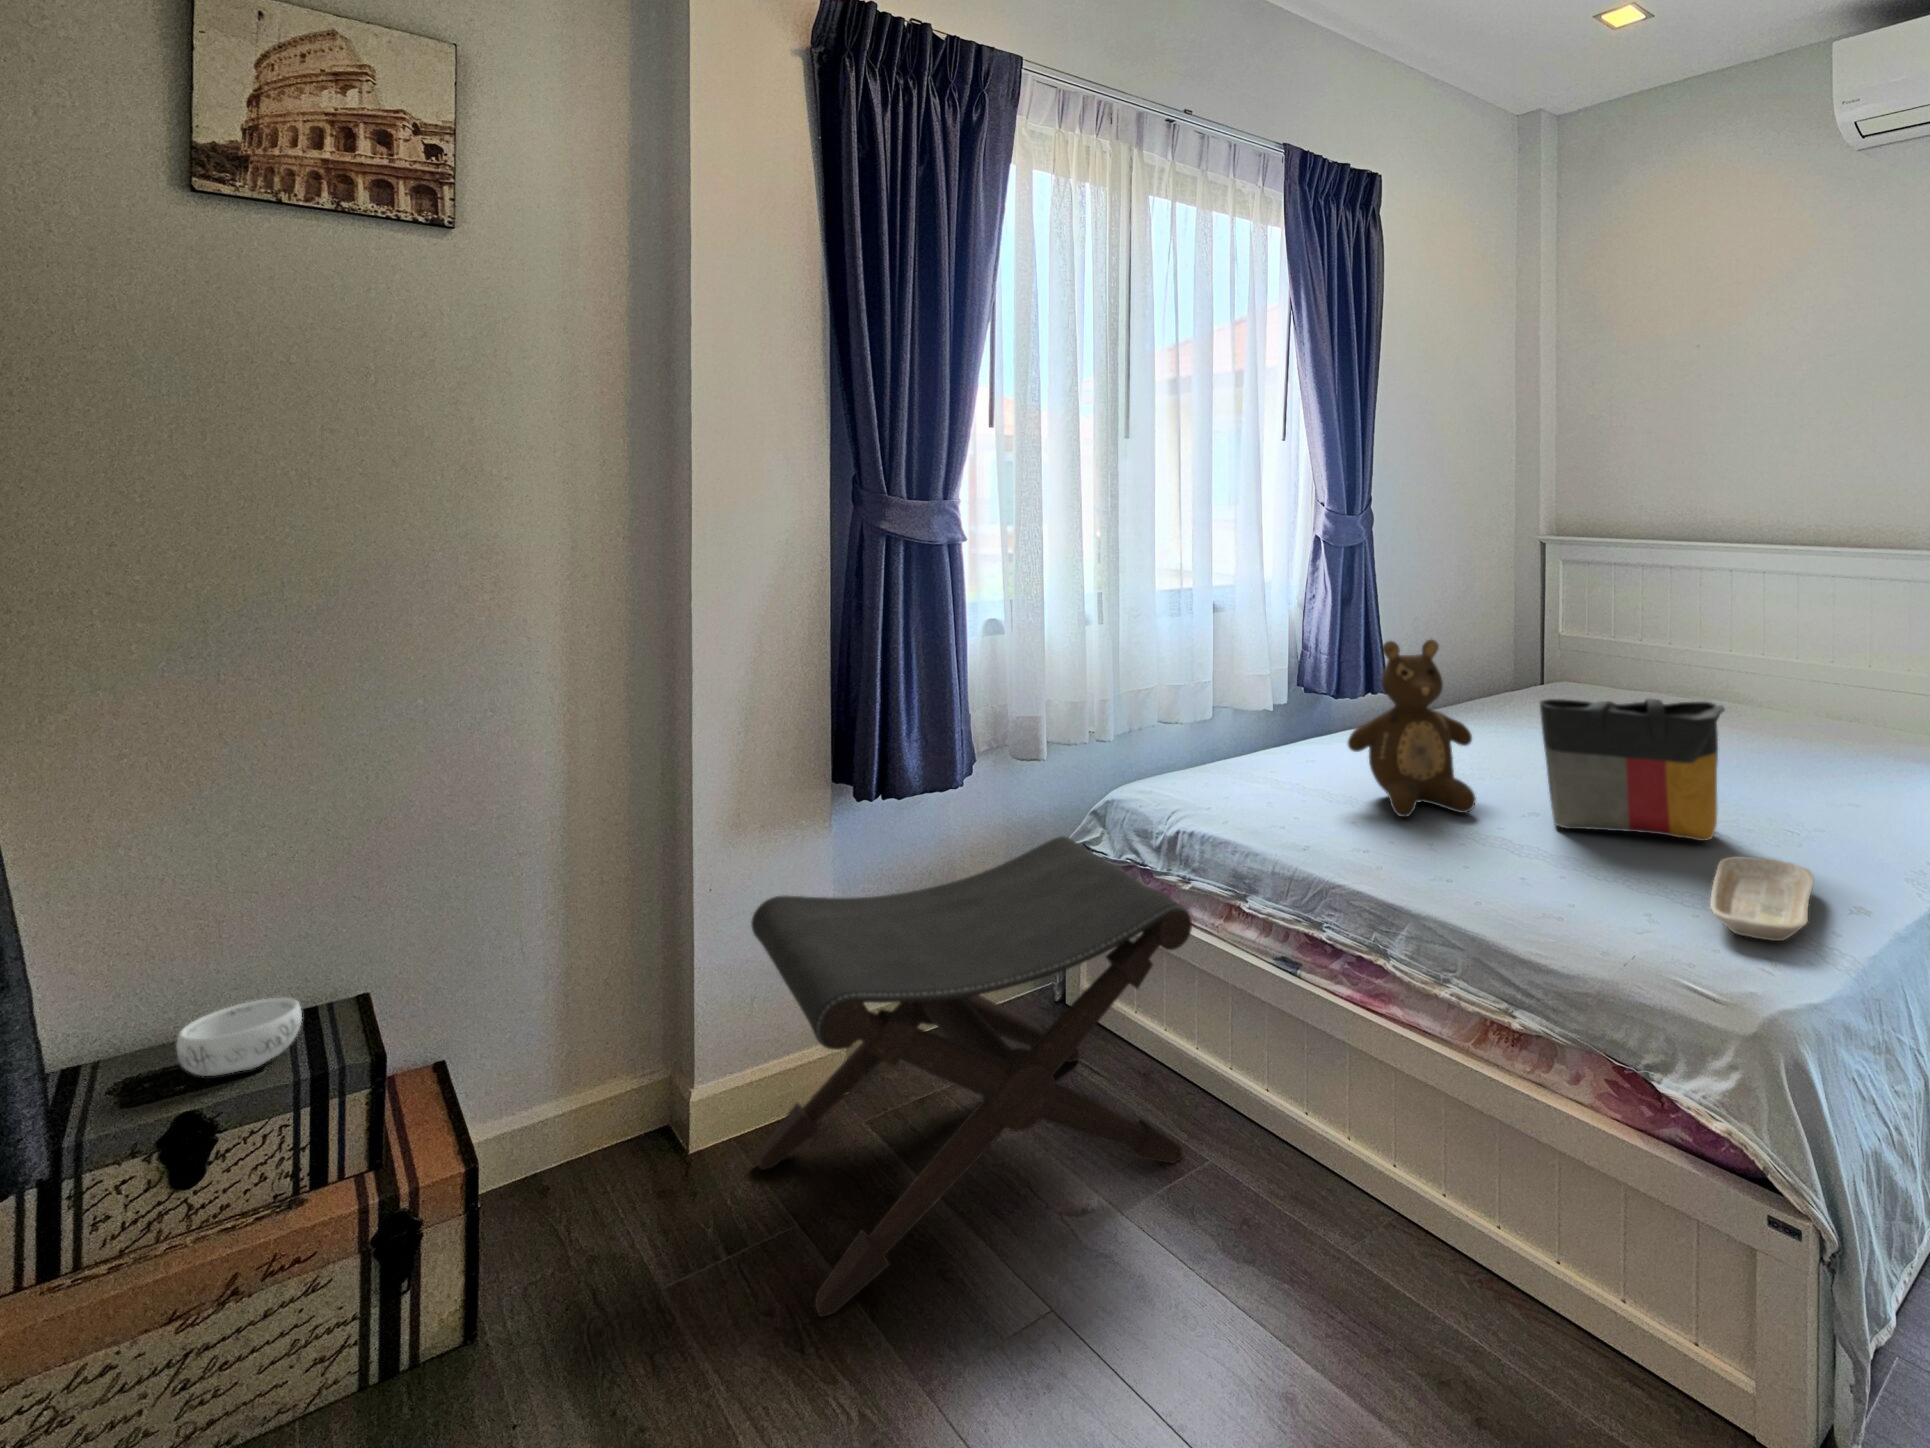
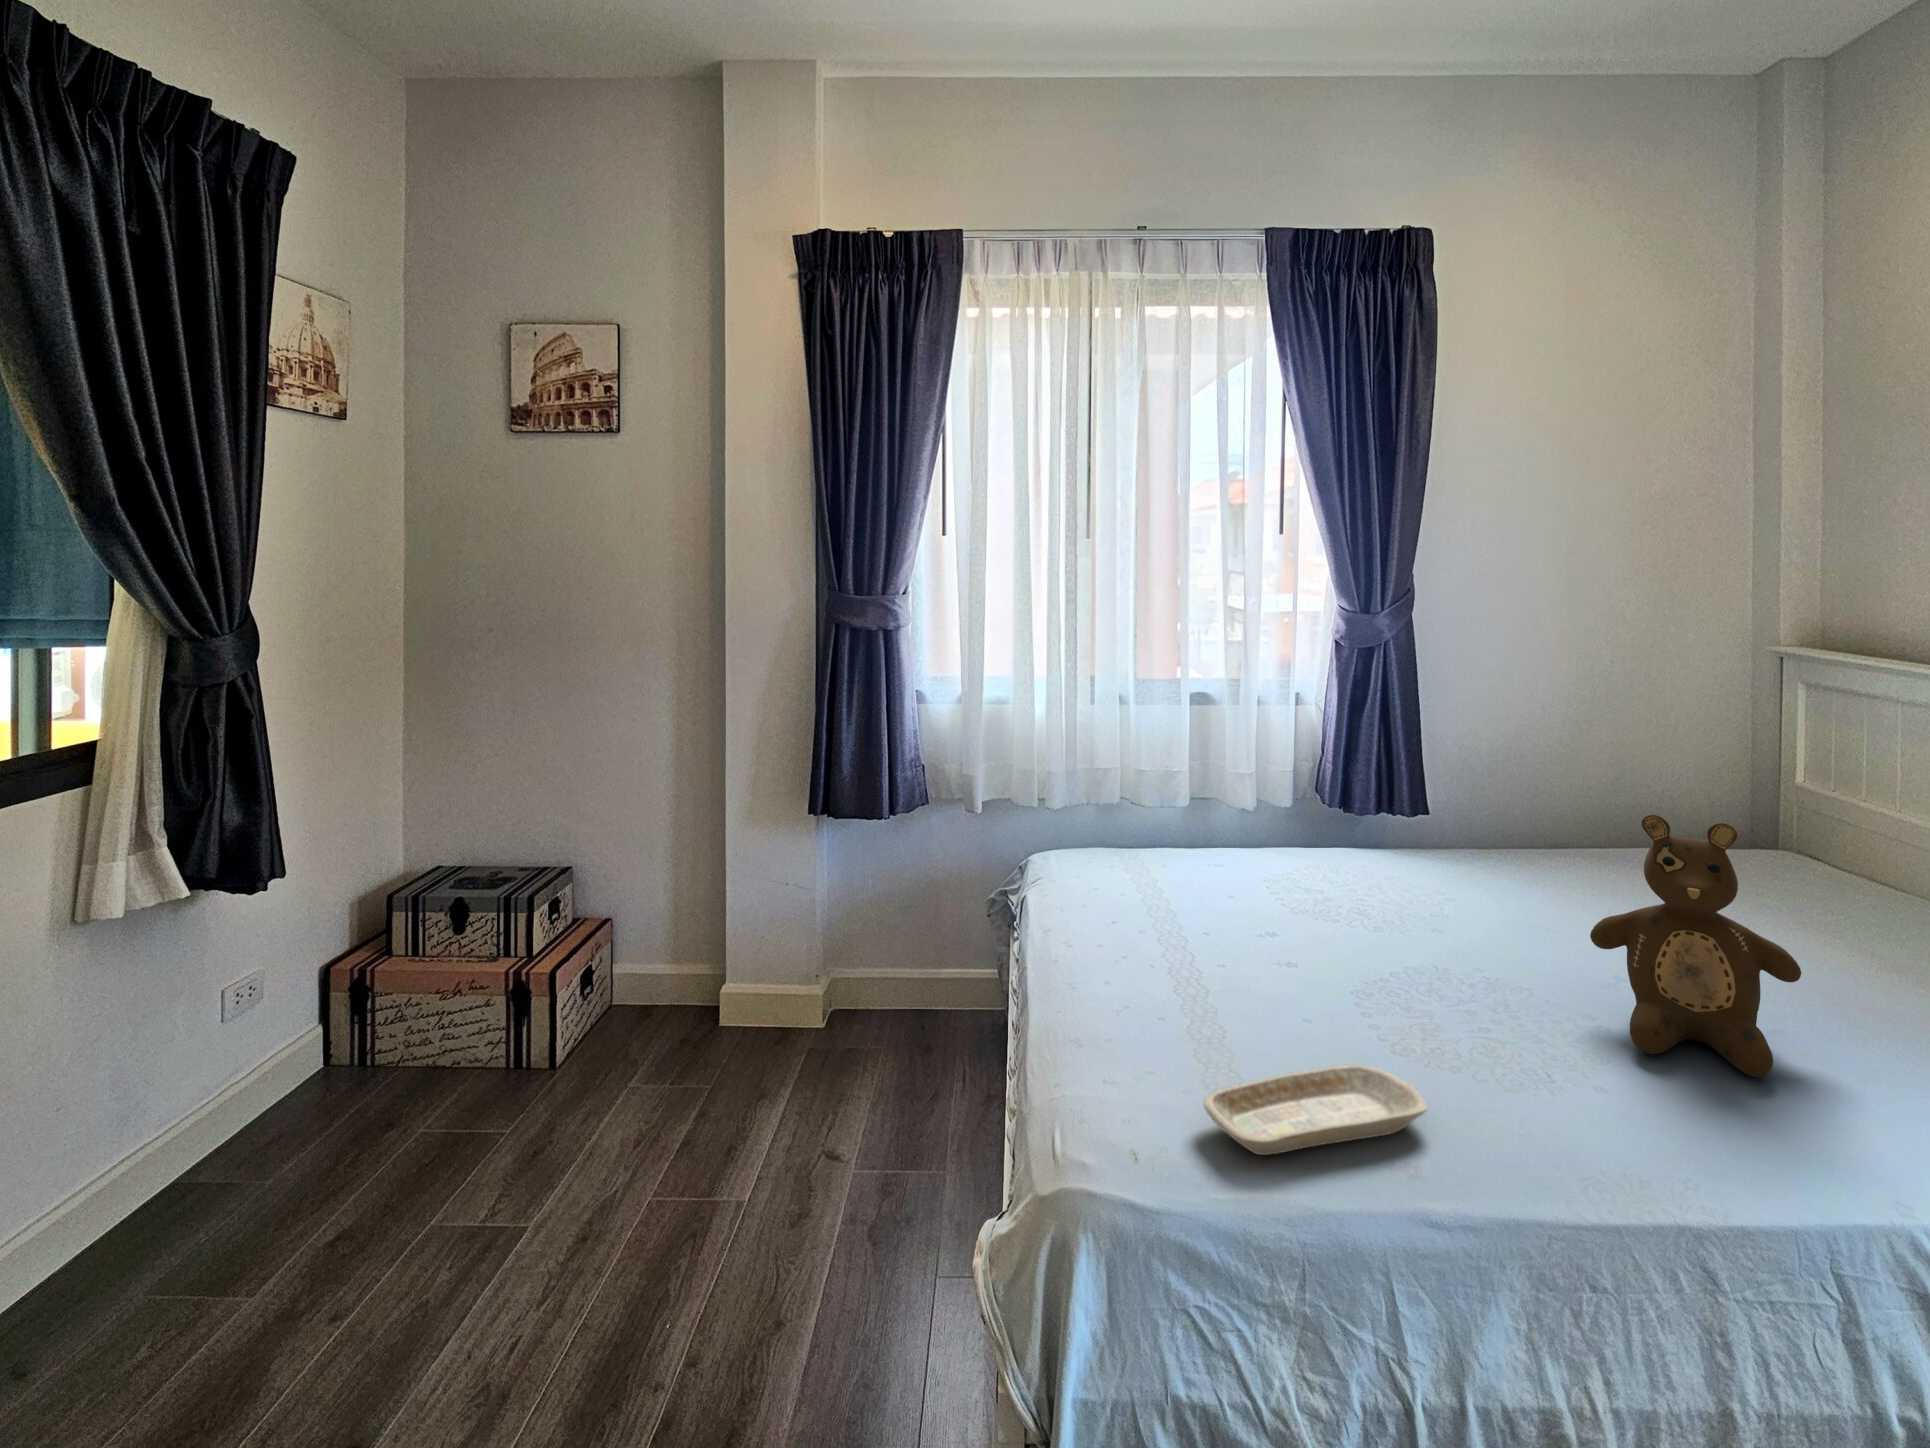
teddy bear: present [1348,640,1476,817] -> present [1590,815,1801,1077]
tote bag: present [1540,698,1725,841] -> none [1287,842,1478,1050]
footstool: present [751,837,1192,1317] -> none [665,865,972,1164]
decorative bowl: present [177,998,302,1076] -> none [478,852,528,886]

